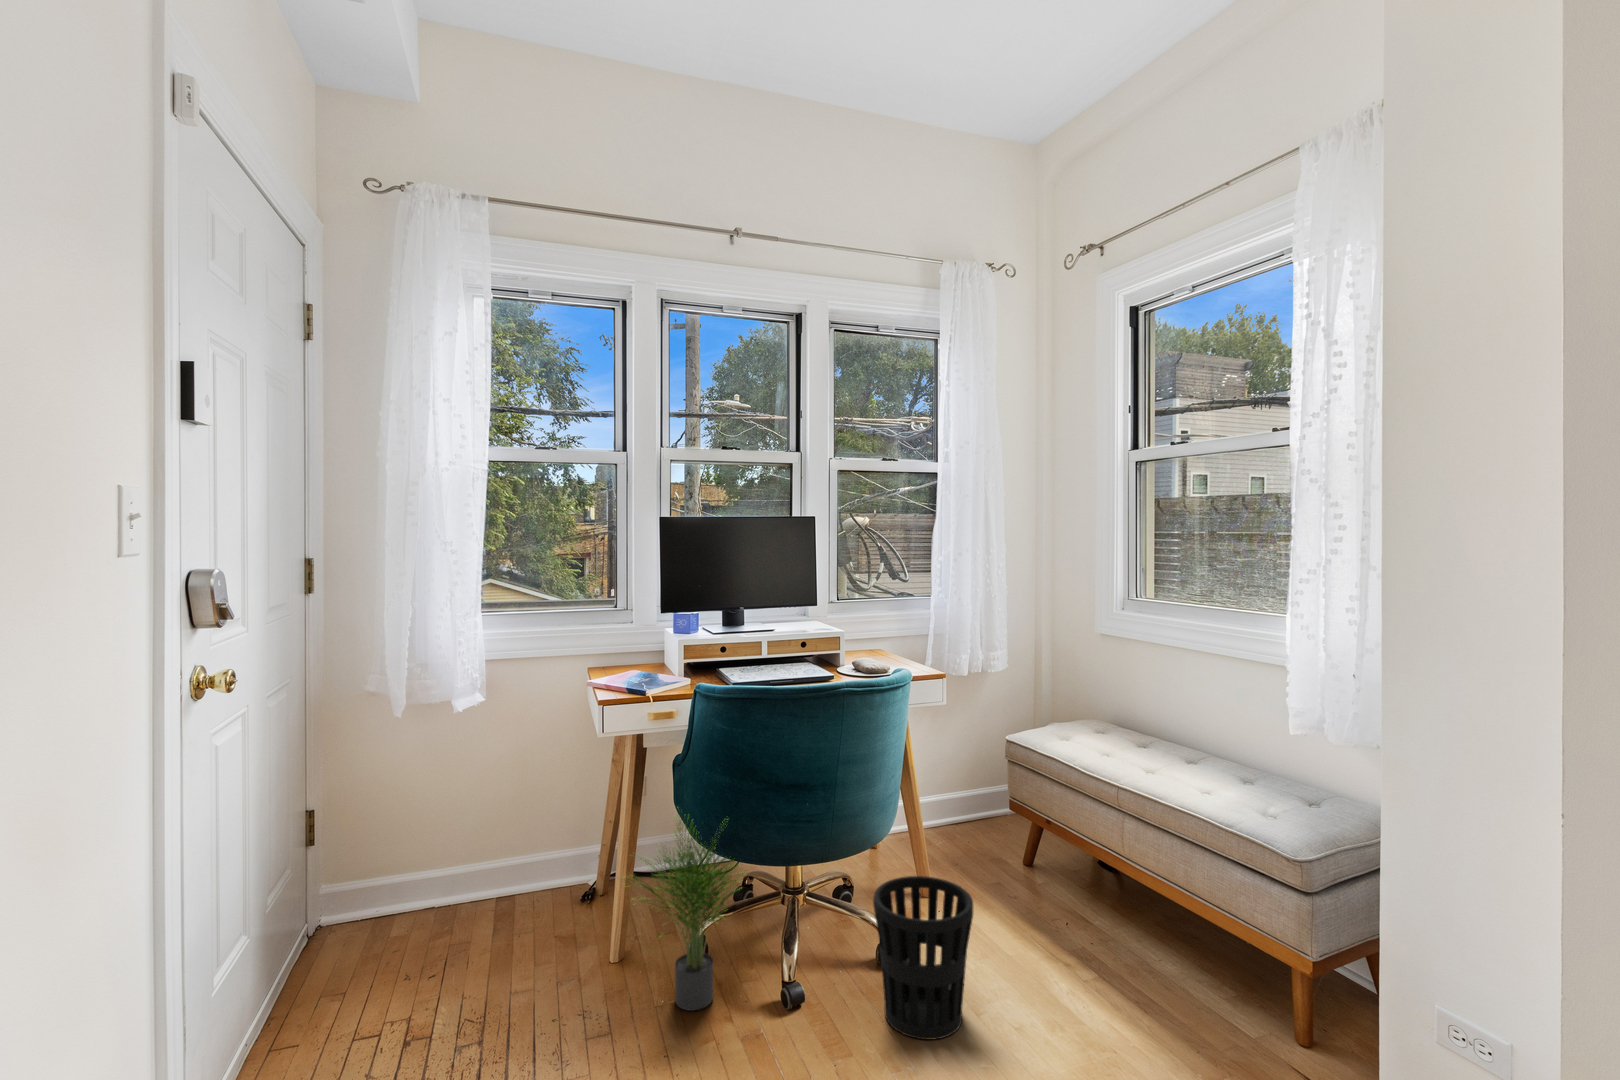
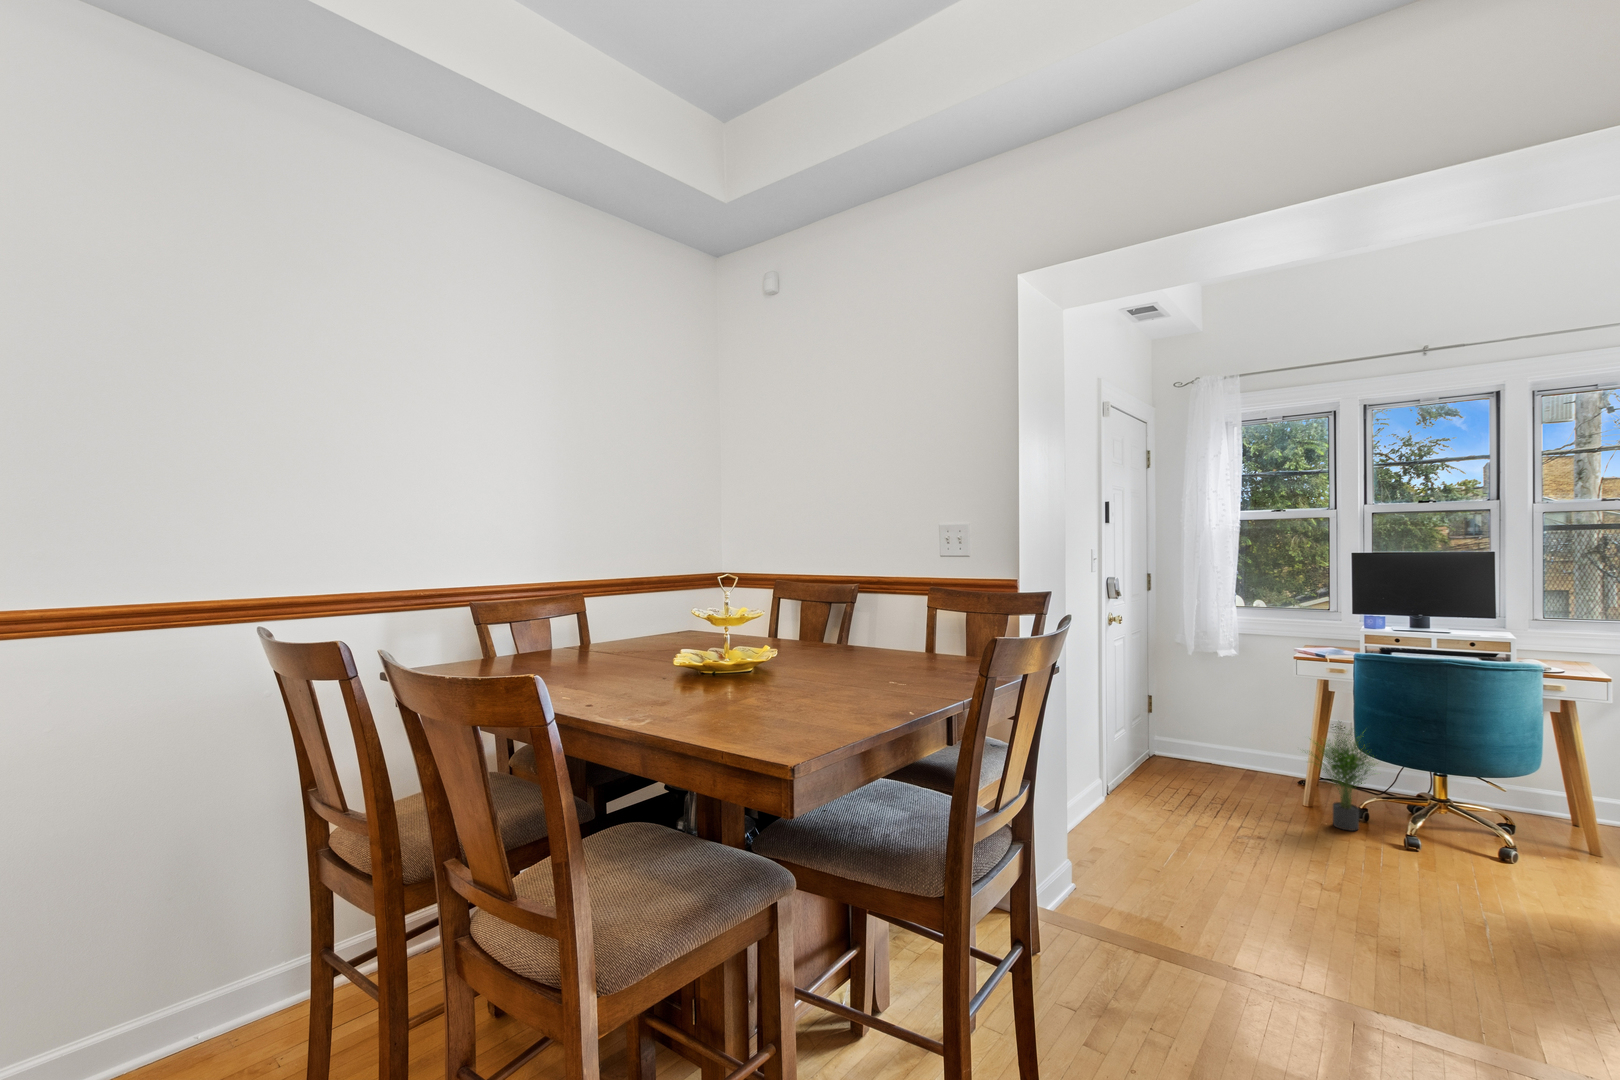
wastebasket: present [873,876,973,1040] -> none [1464,792,1550,888]

